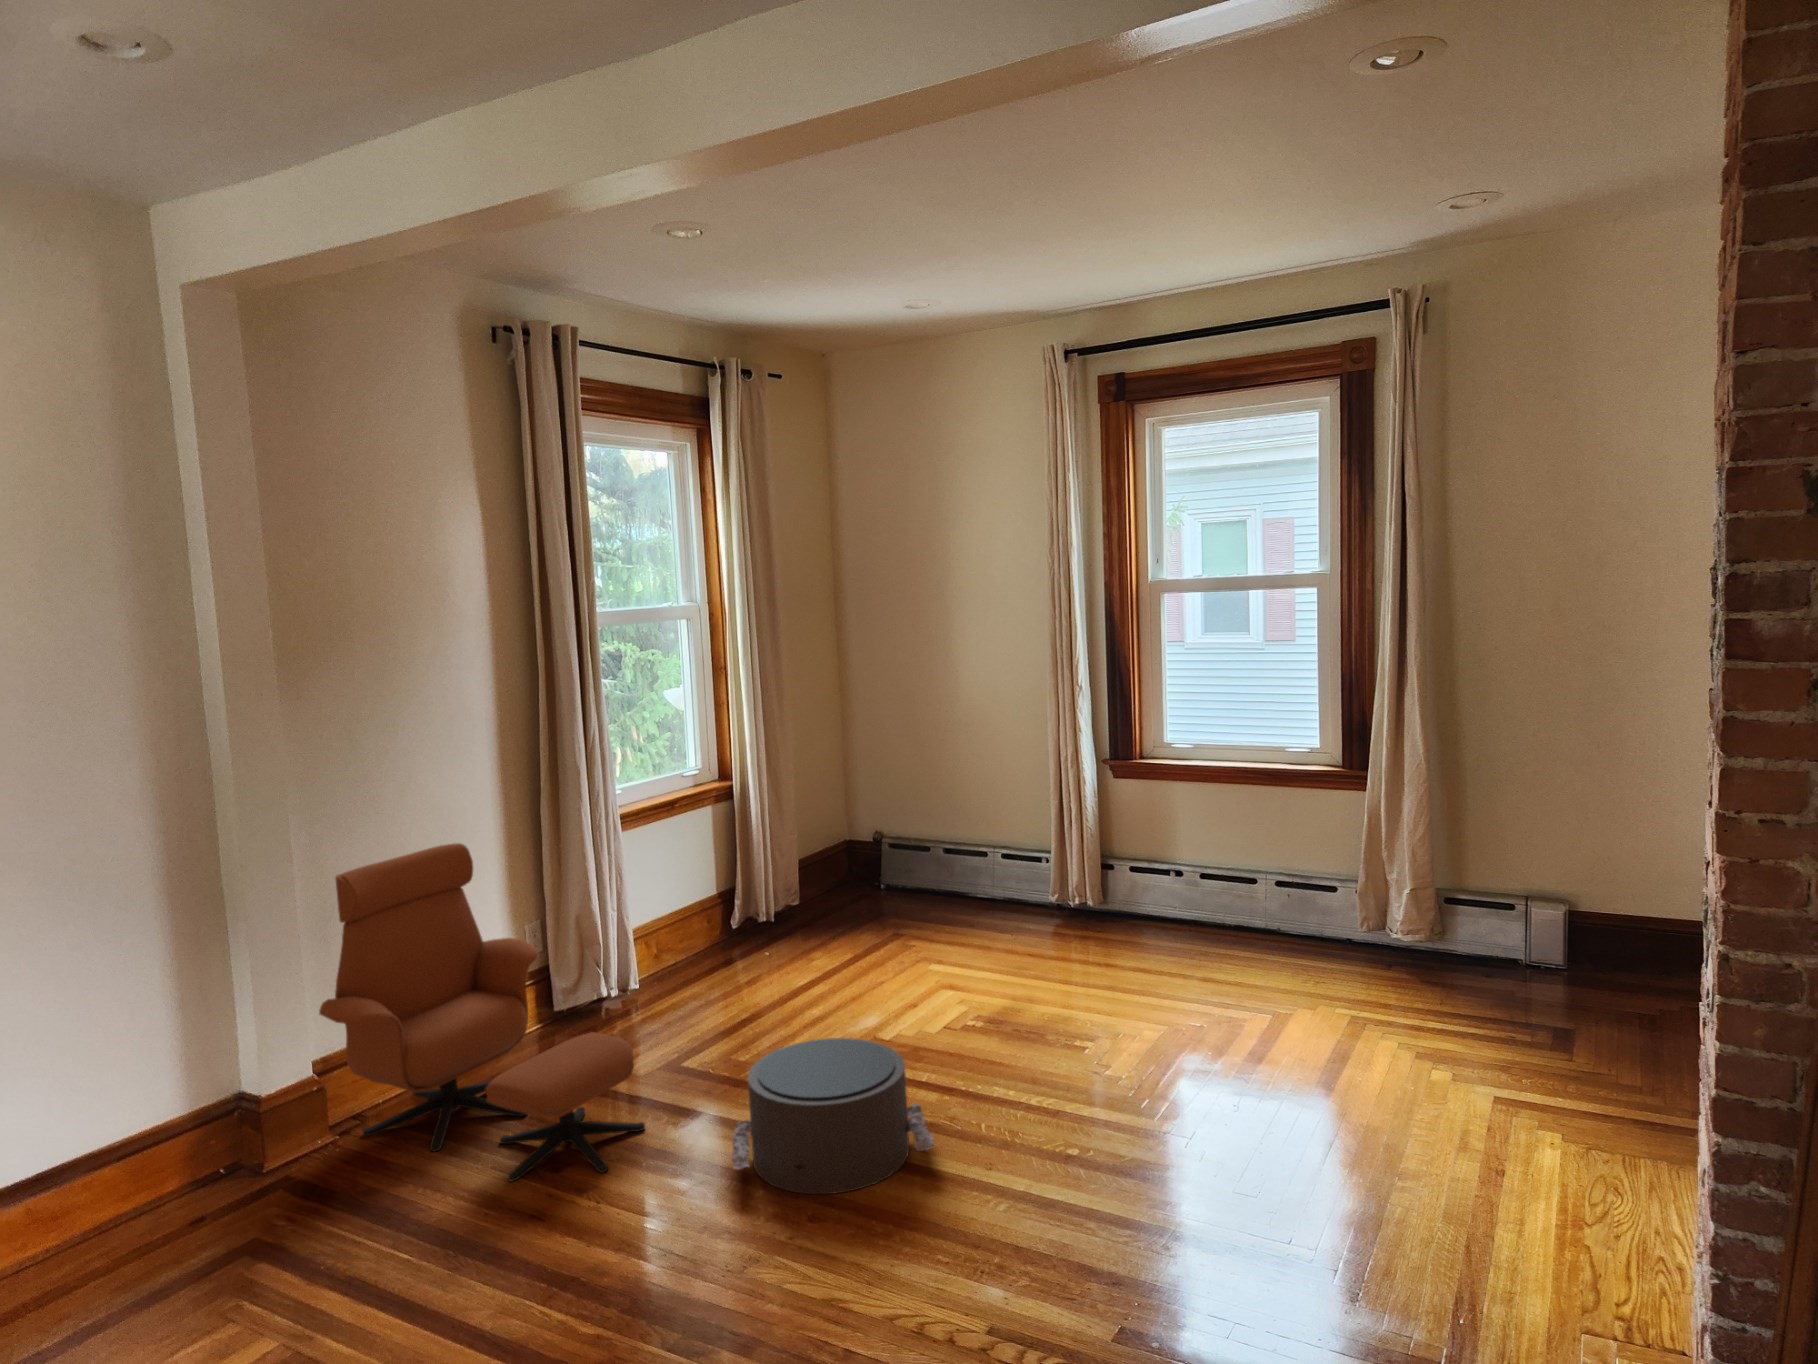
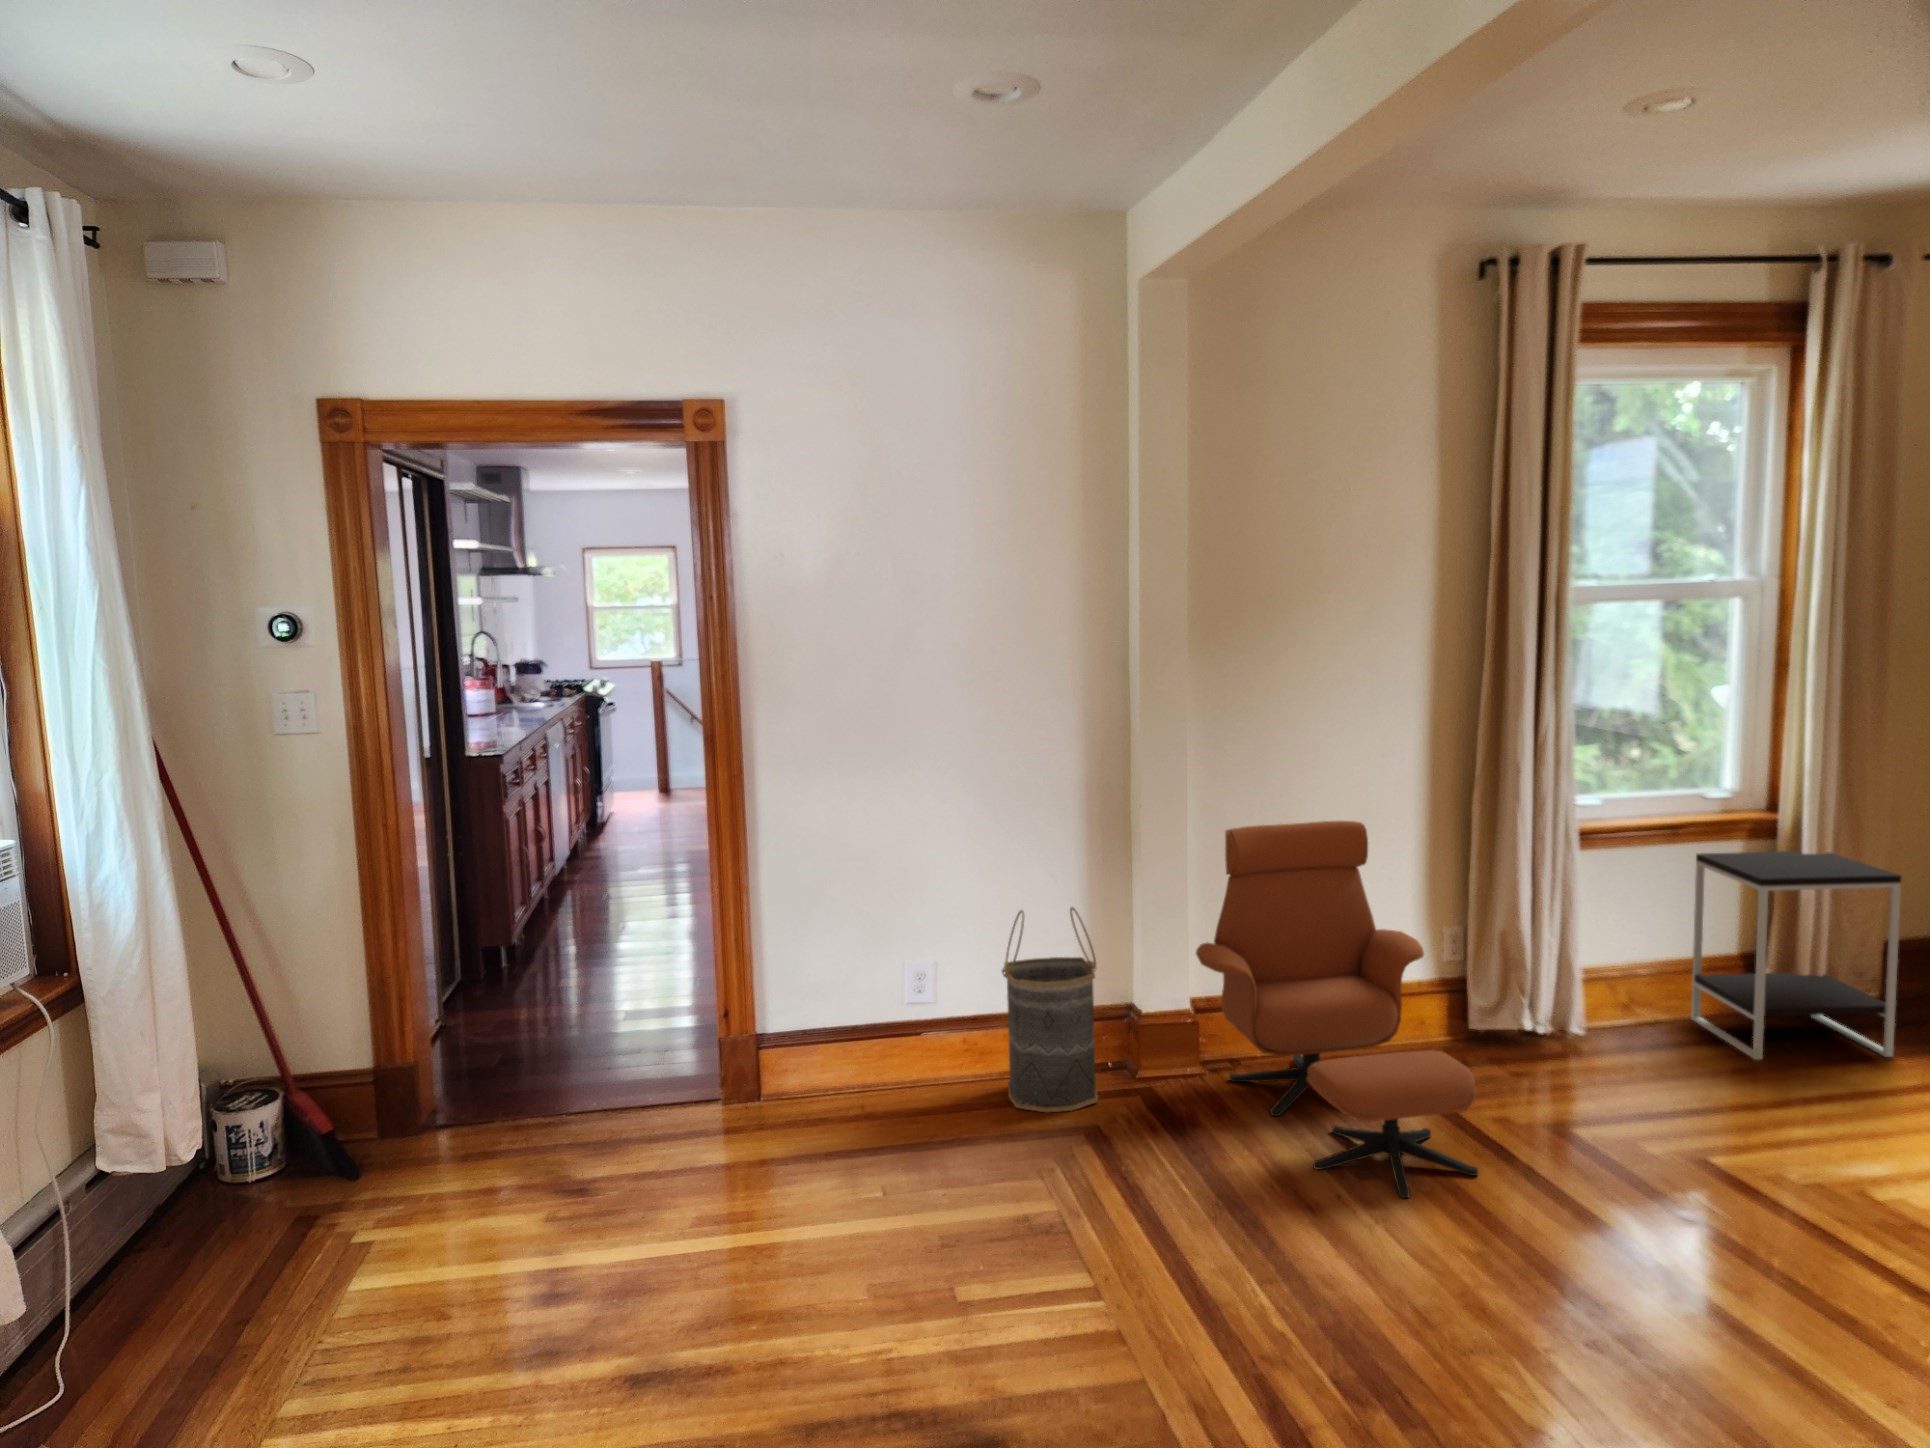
side table: none [687,803,829,971] -> present [1691,851,1901,1060]
basket: none [78,1001,233,1263] -> present [1002,907,1098,1112]
pouf: present [732,1038,933,1194] -> none [1518,1140,1824,1350]

